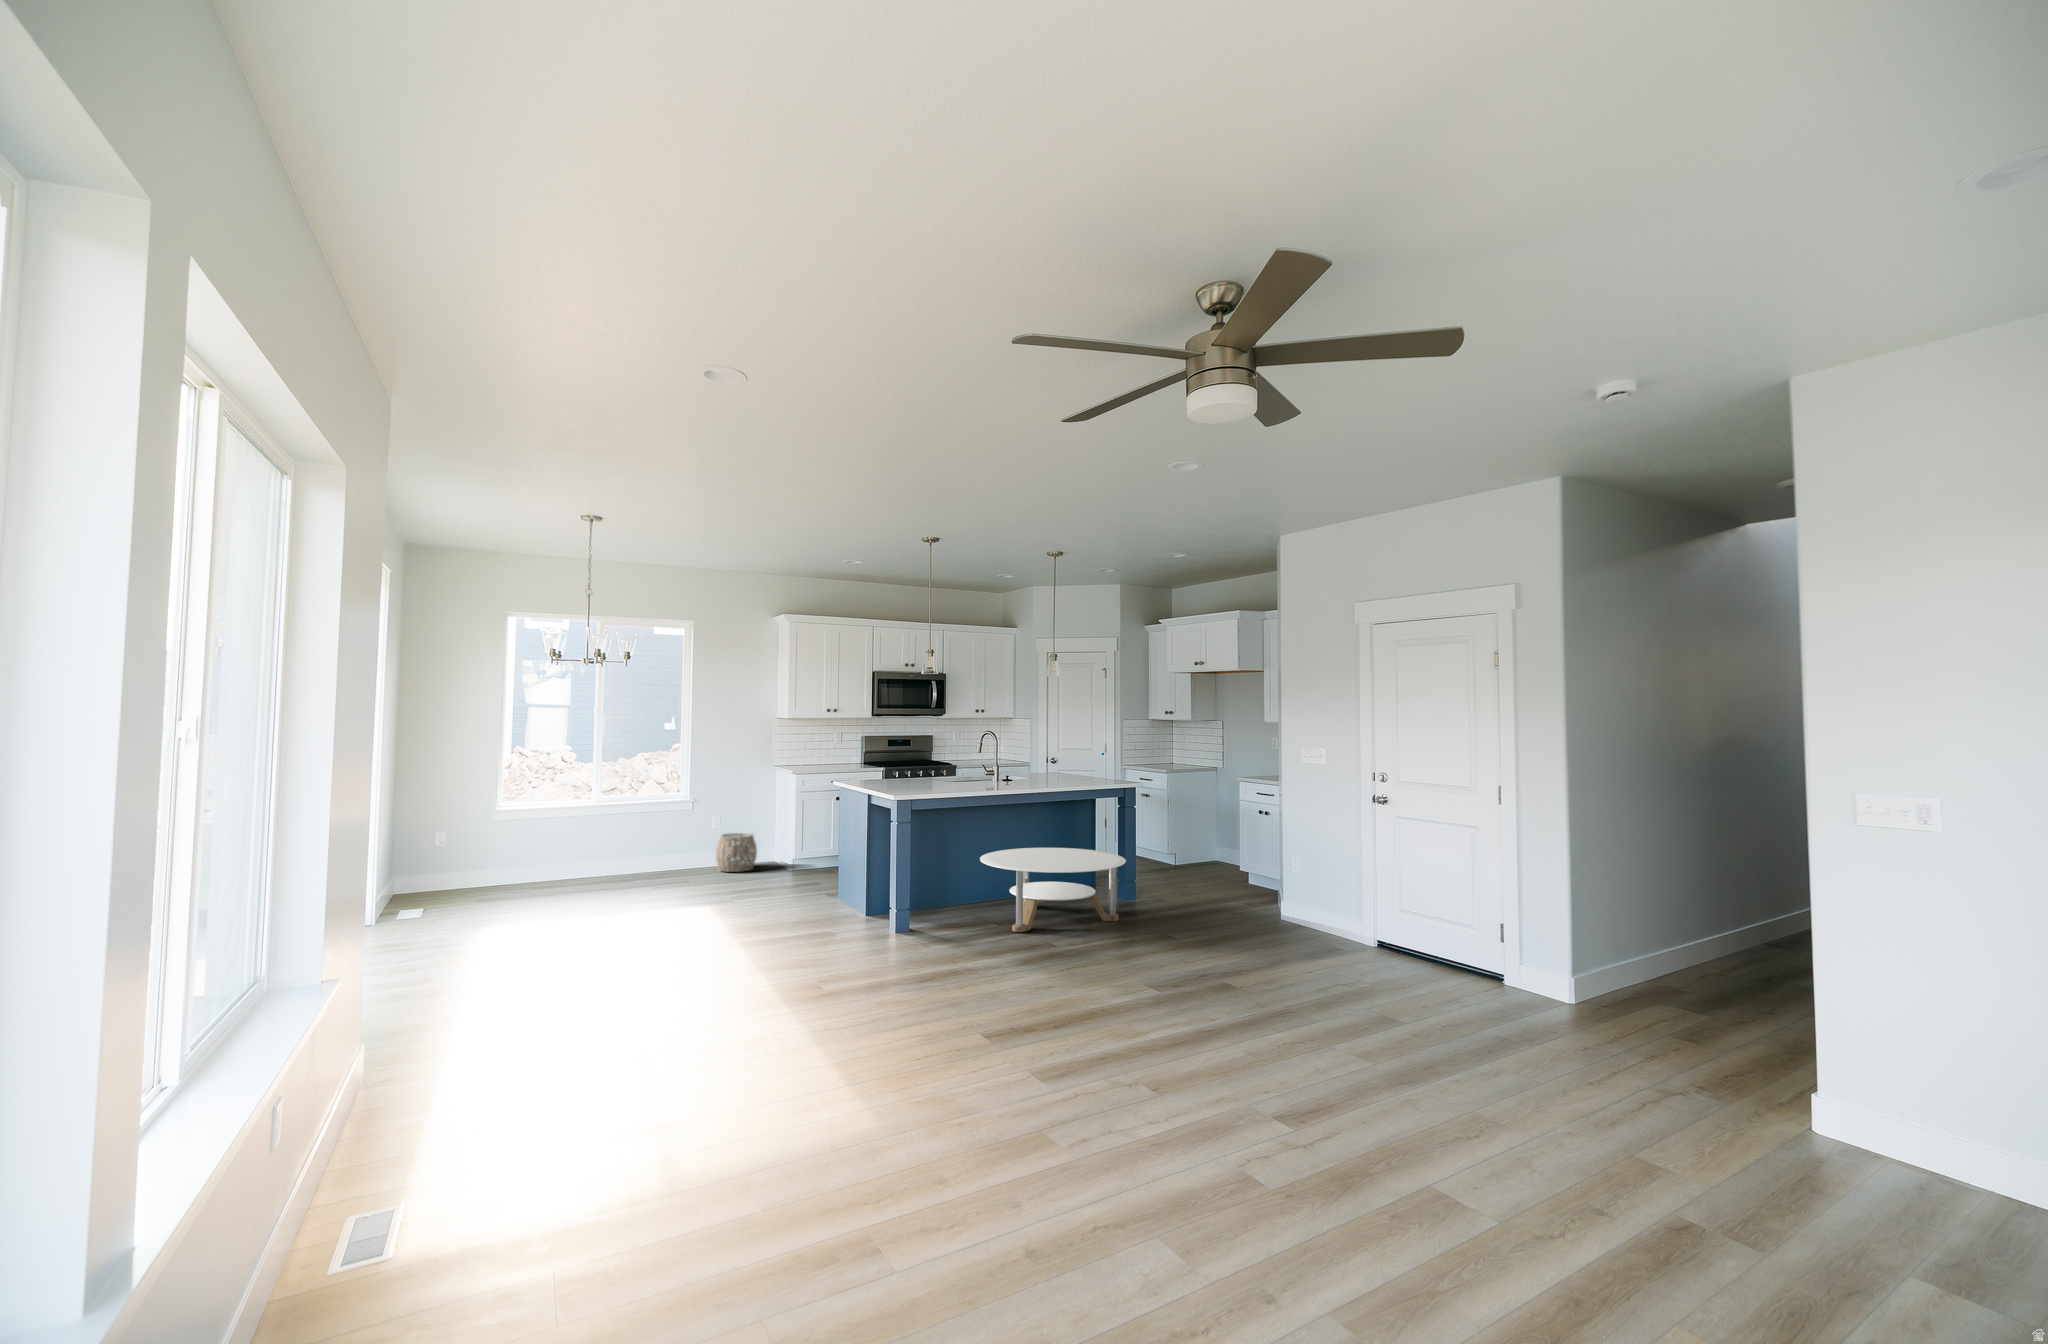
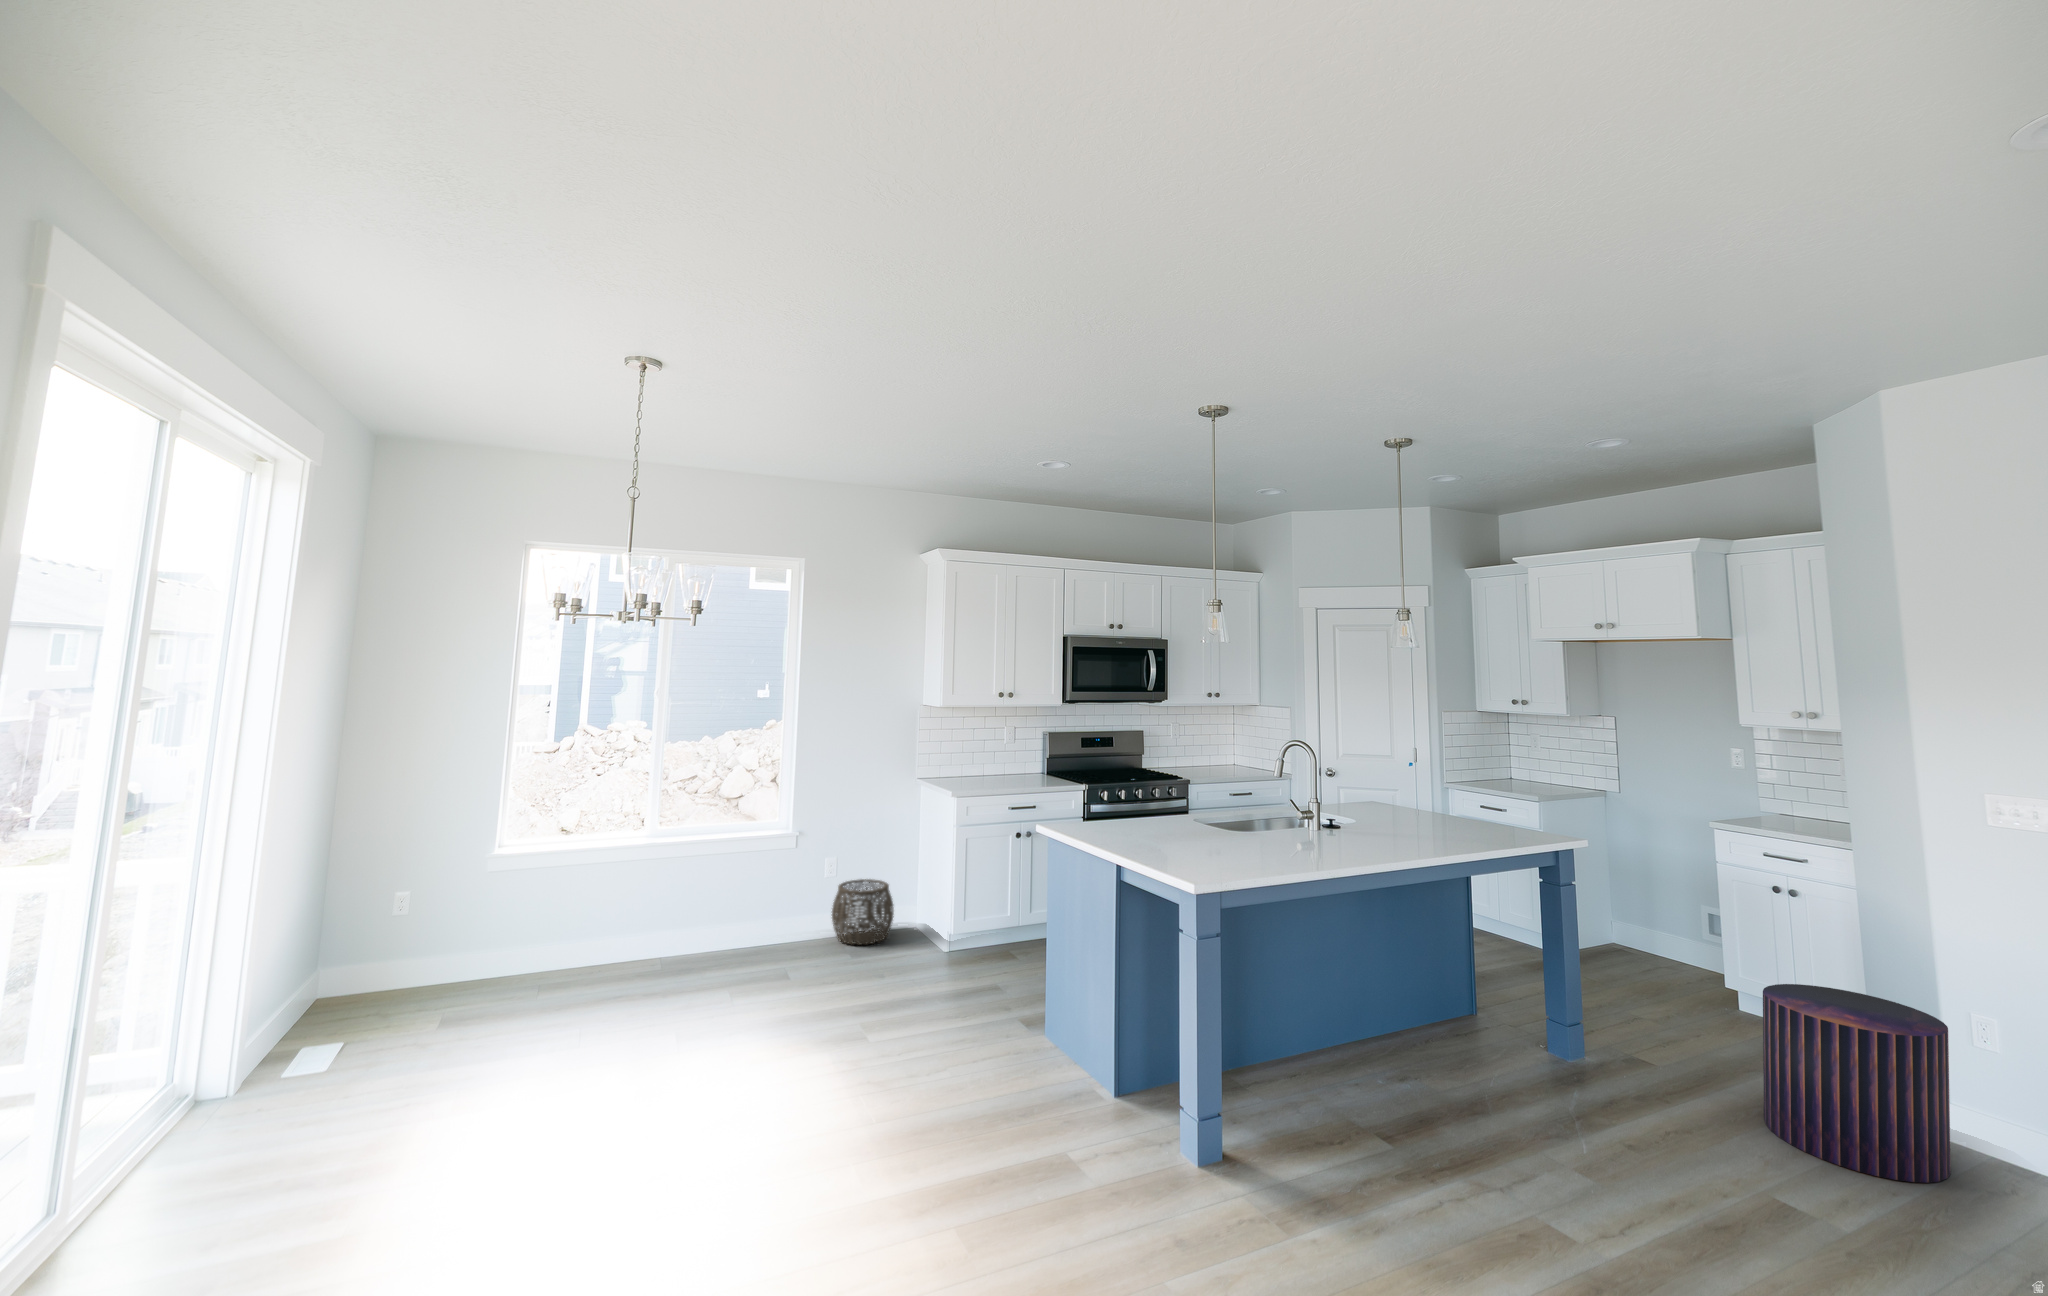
round table: present [980,847,1126,932] -> none [1335,957,1667,1184]
pouf: none [1192,848,1259,927] -> present [1763,984,1951,1183]

